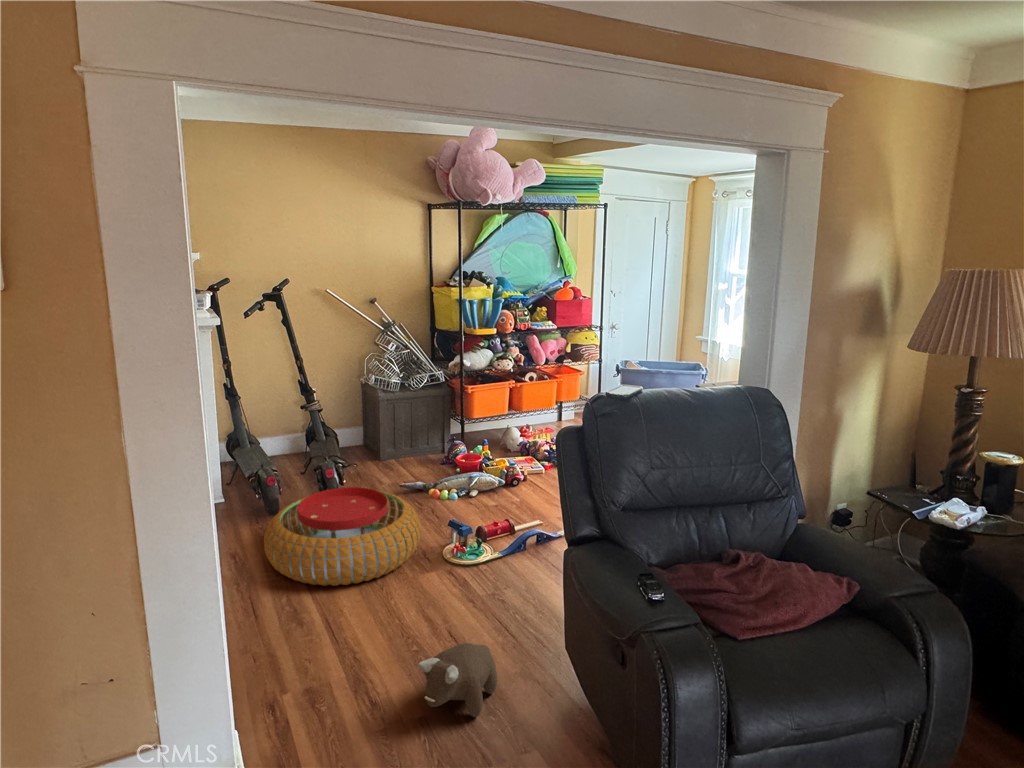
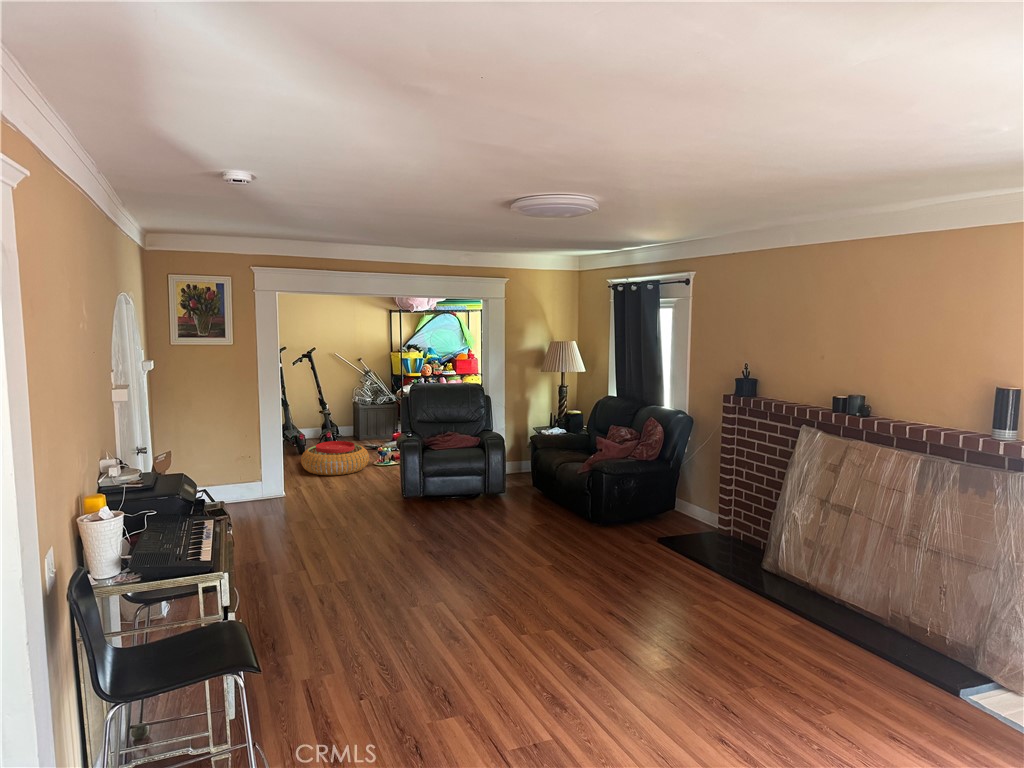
plush toy: present [418,643,497,717] -> none [354,478,383,501]

